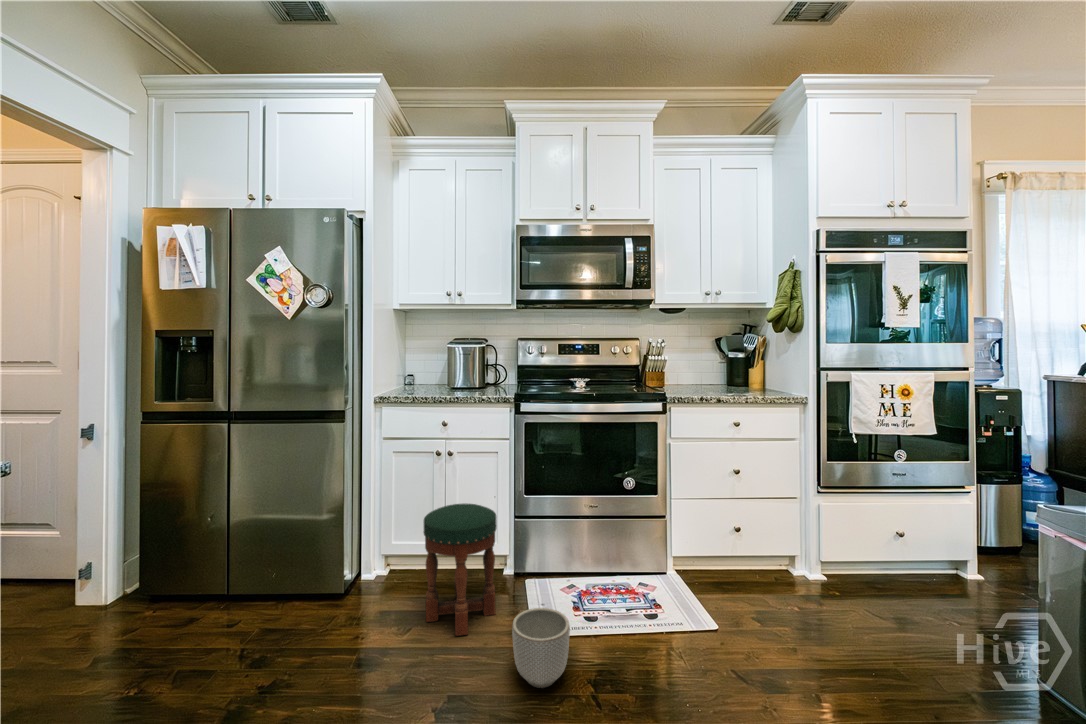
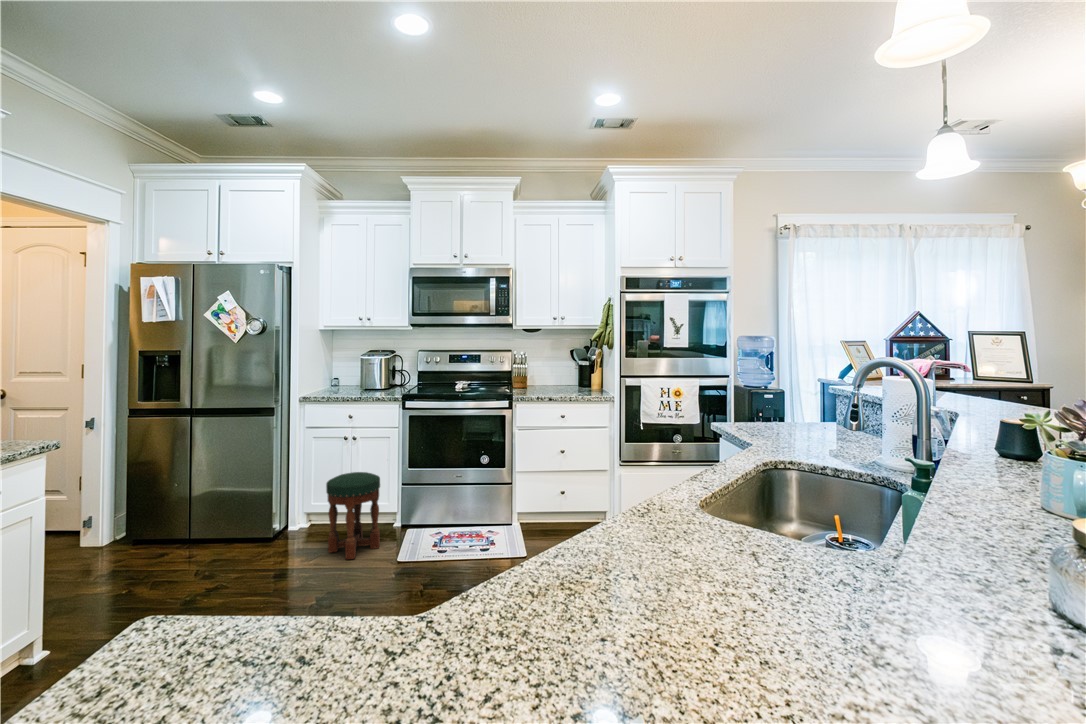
planter: present [512,608,570,688] -> none [373,536,412,584]

